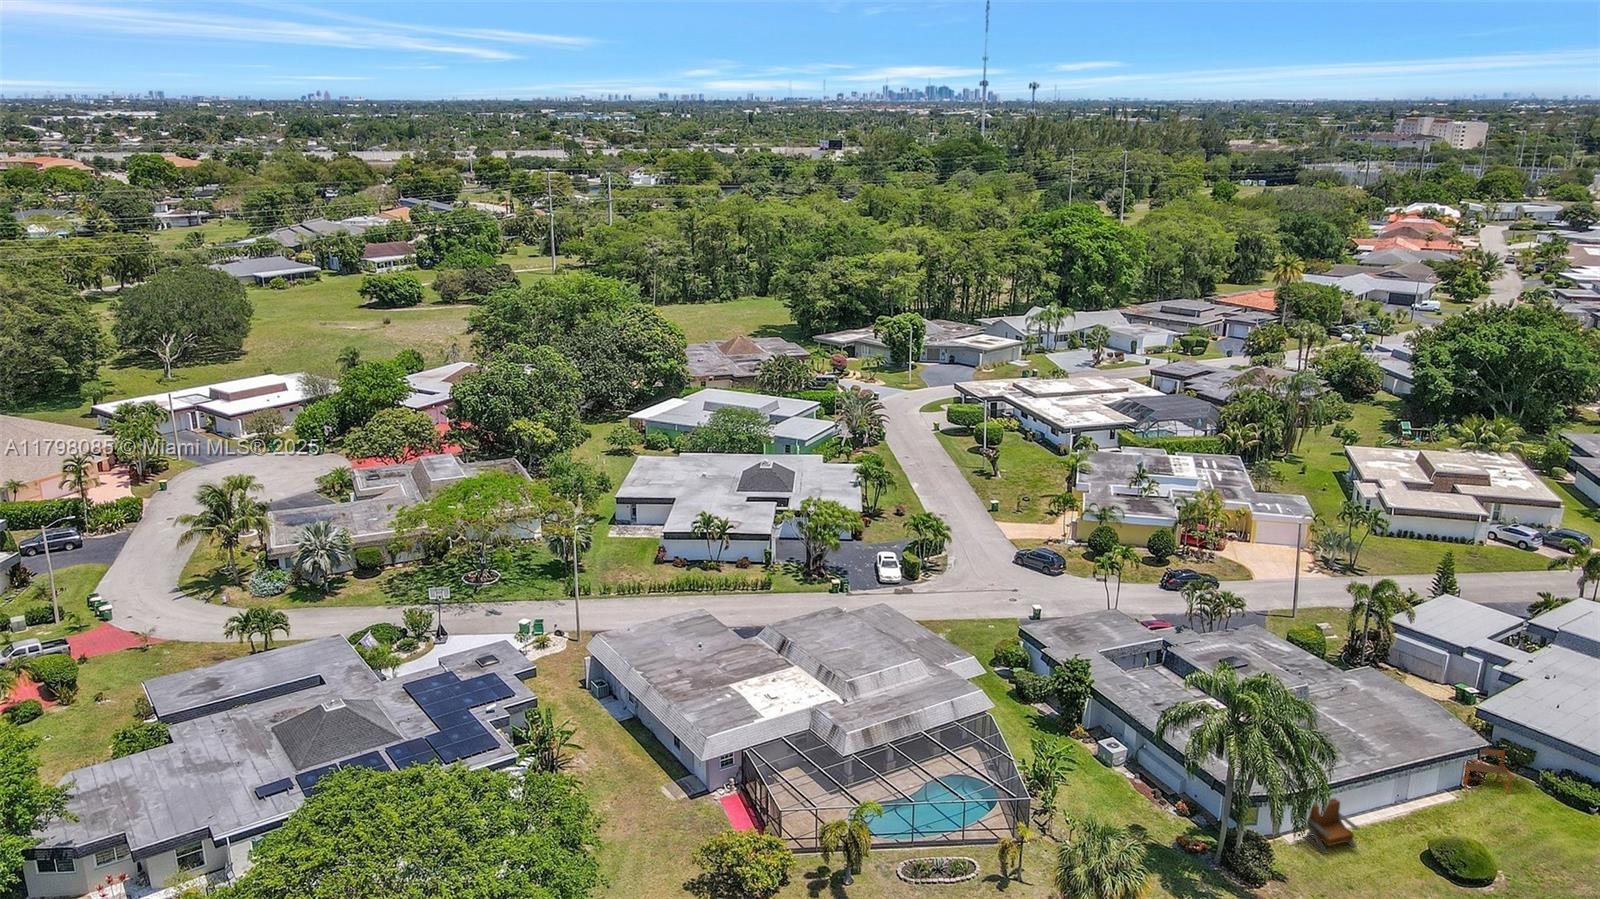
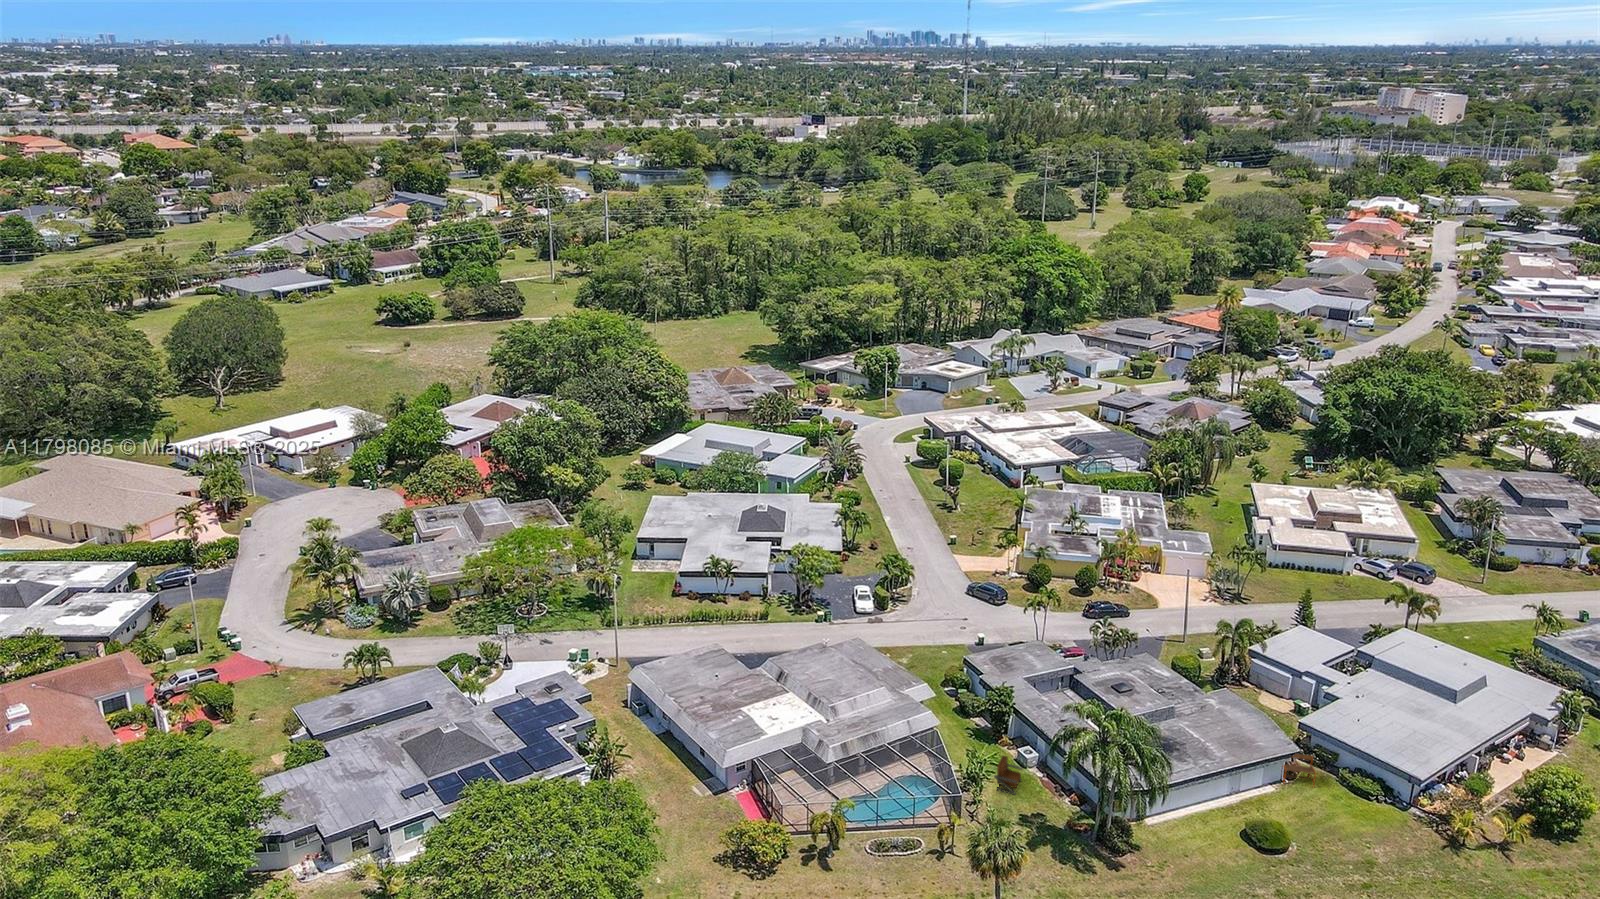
lounge chair: present [1304,798,1359,854] -> present [994,756,1022,795]

